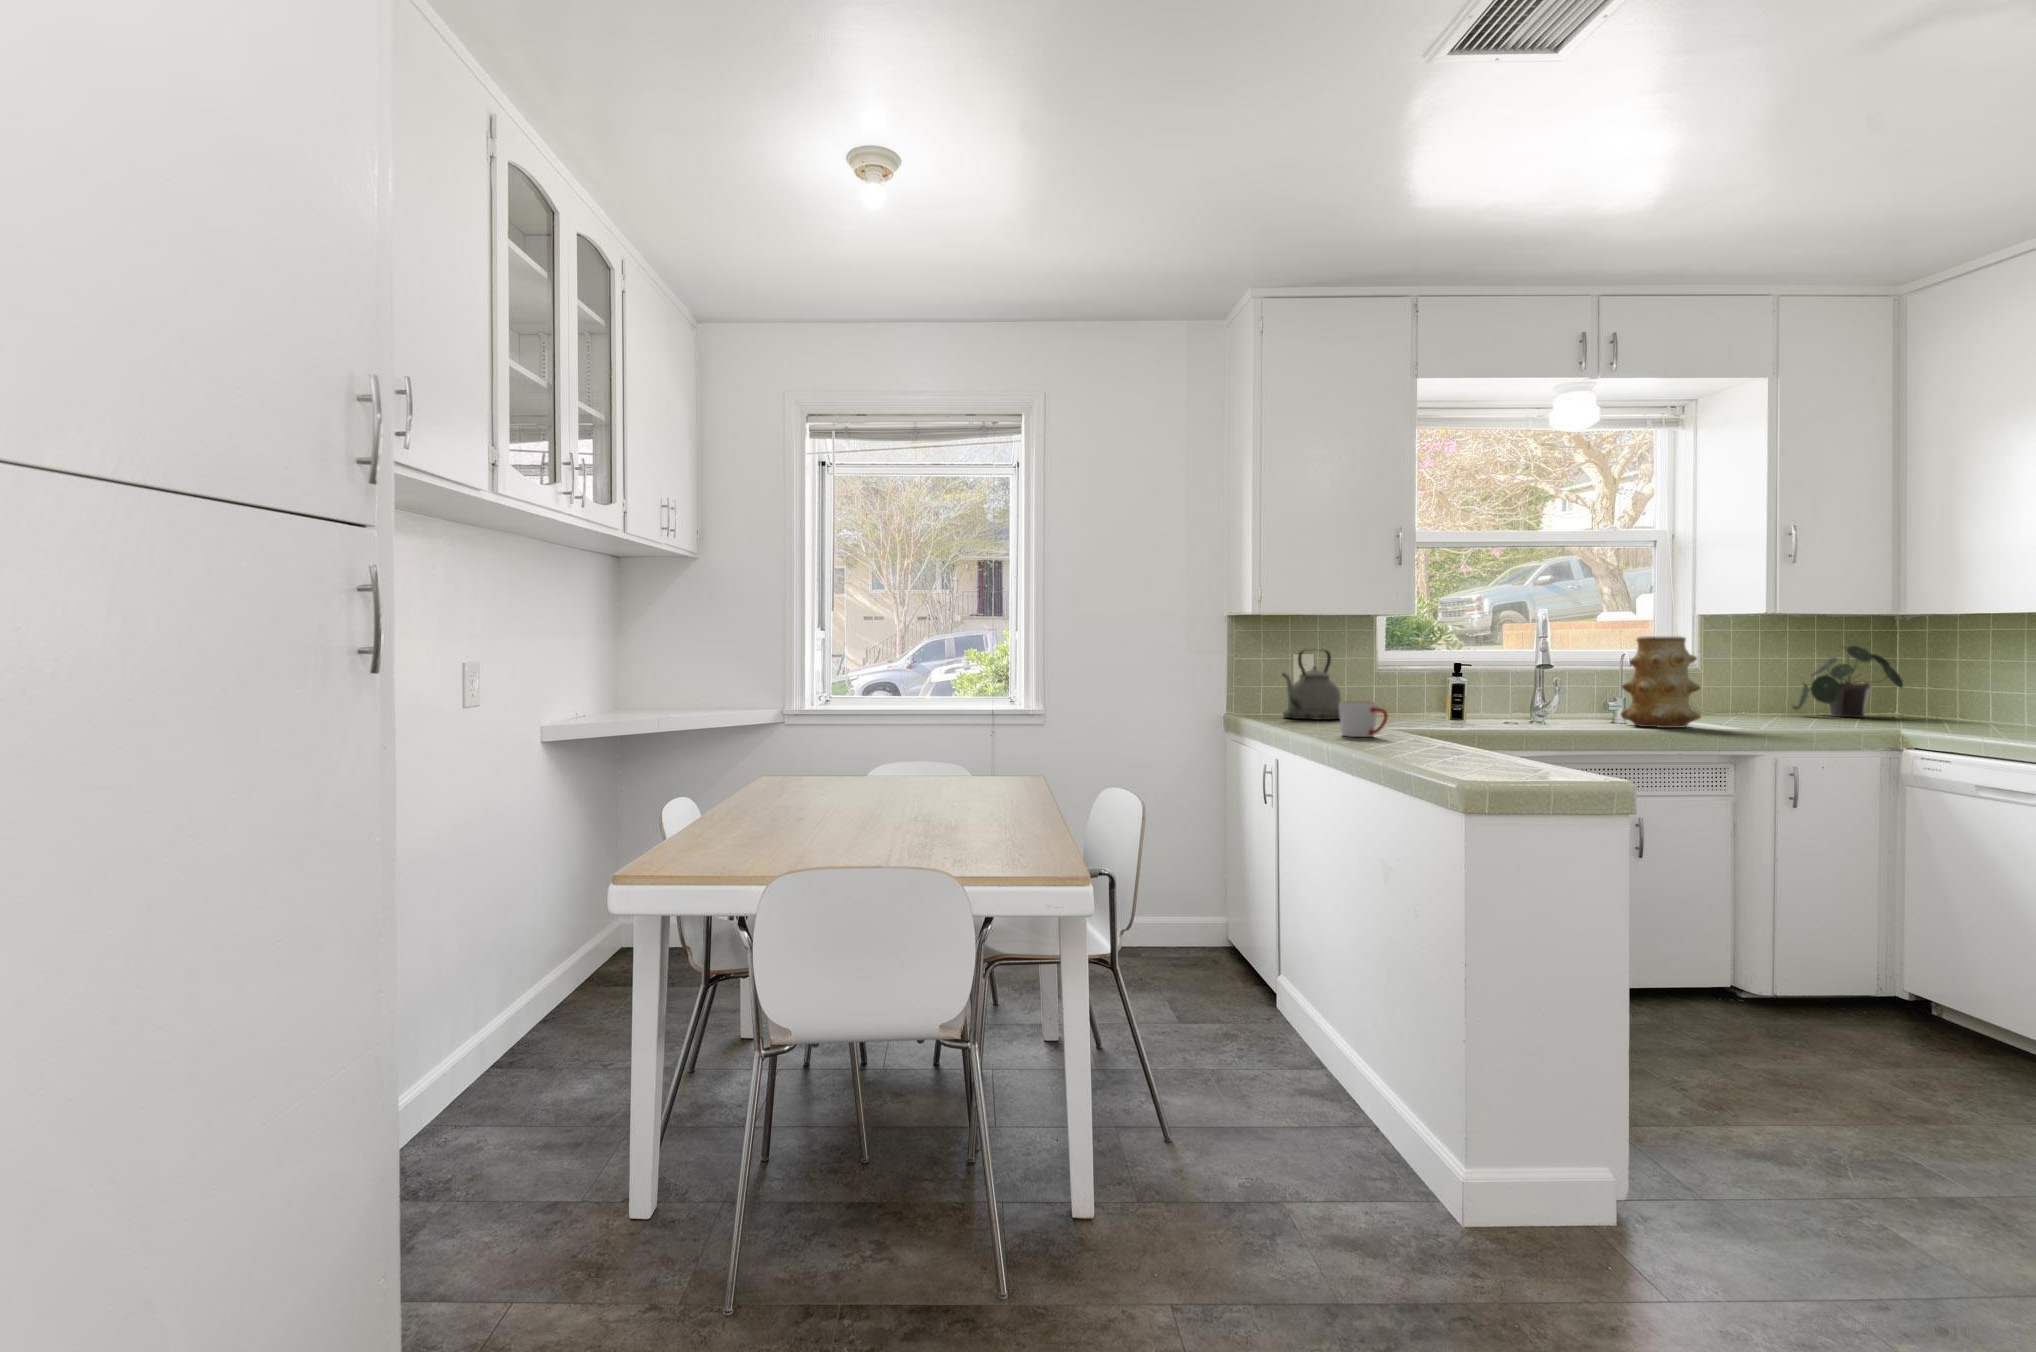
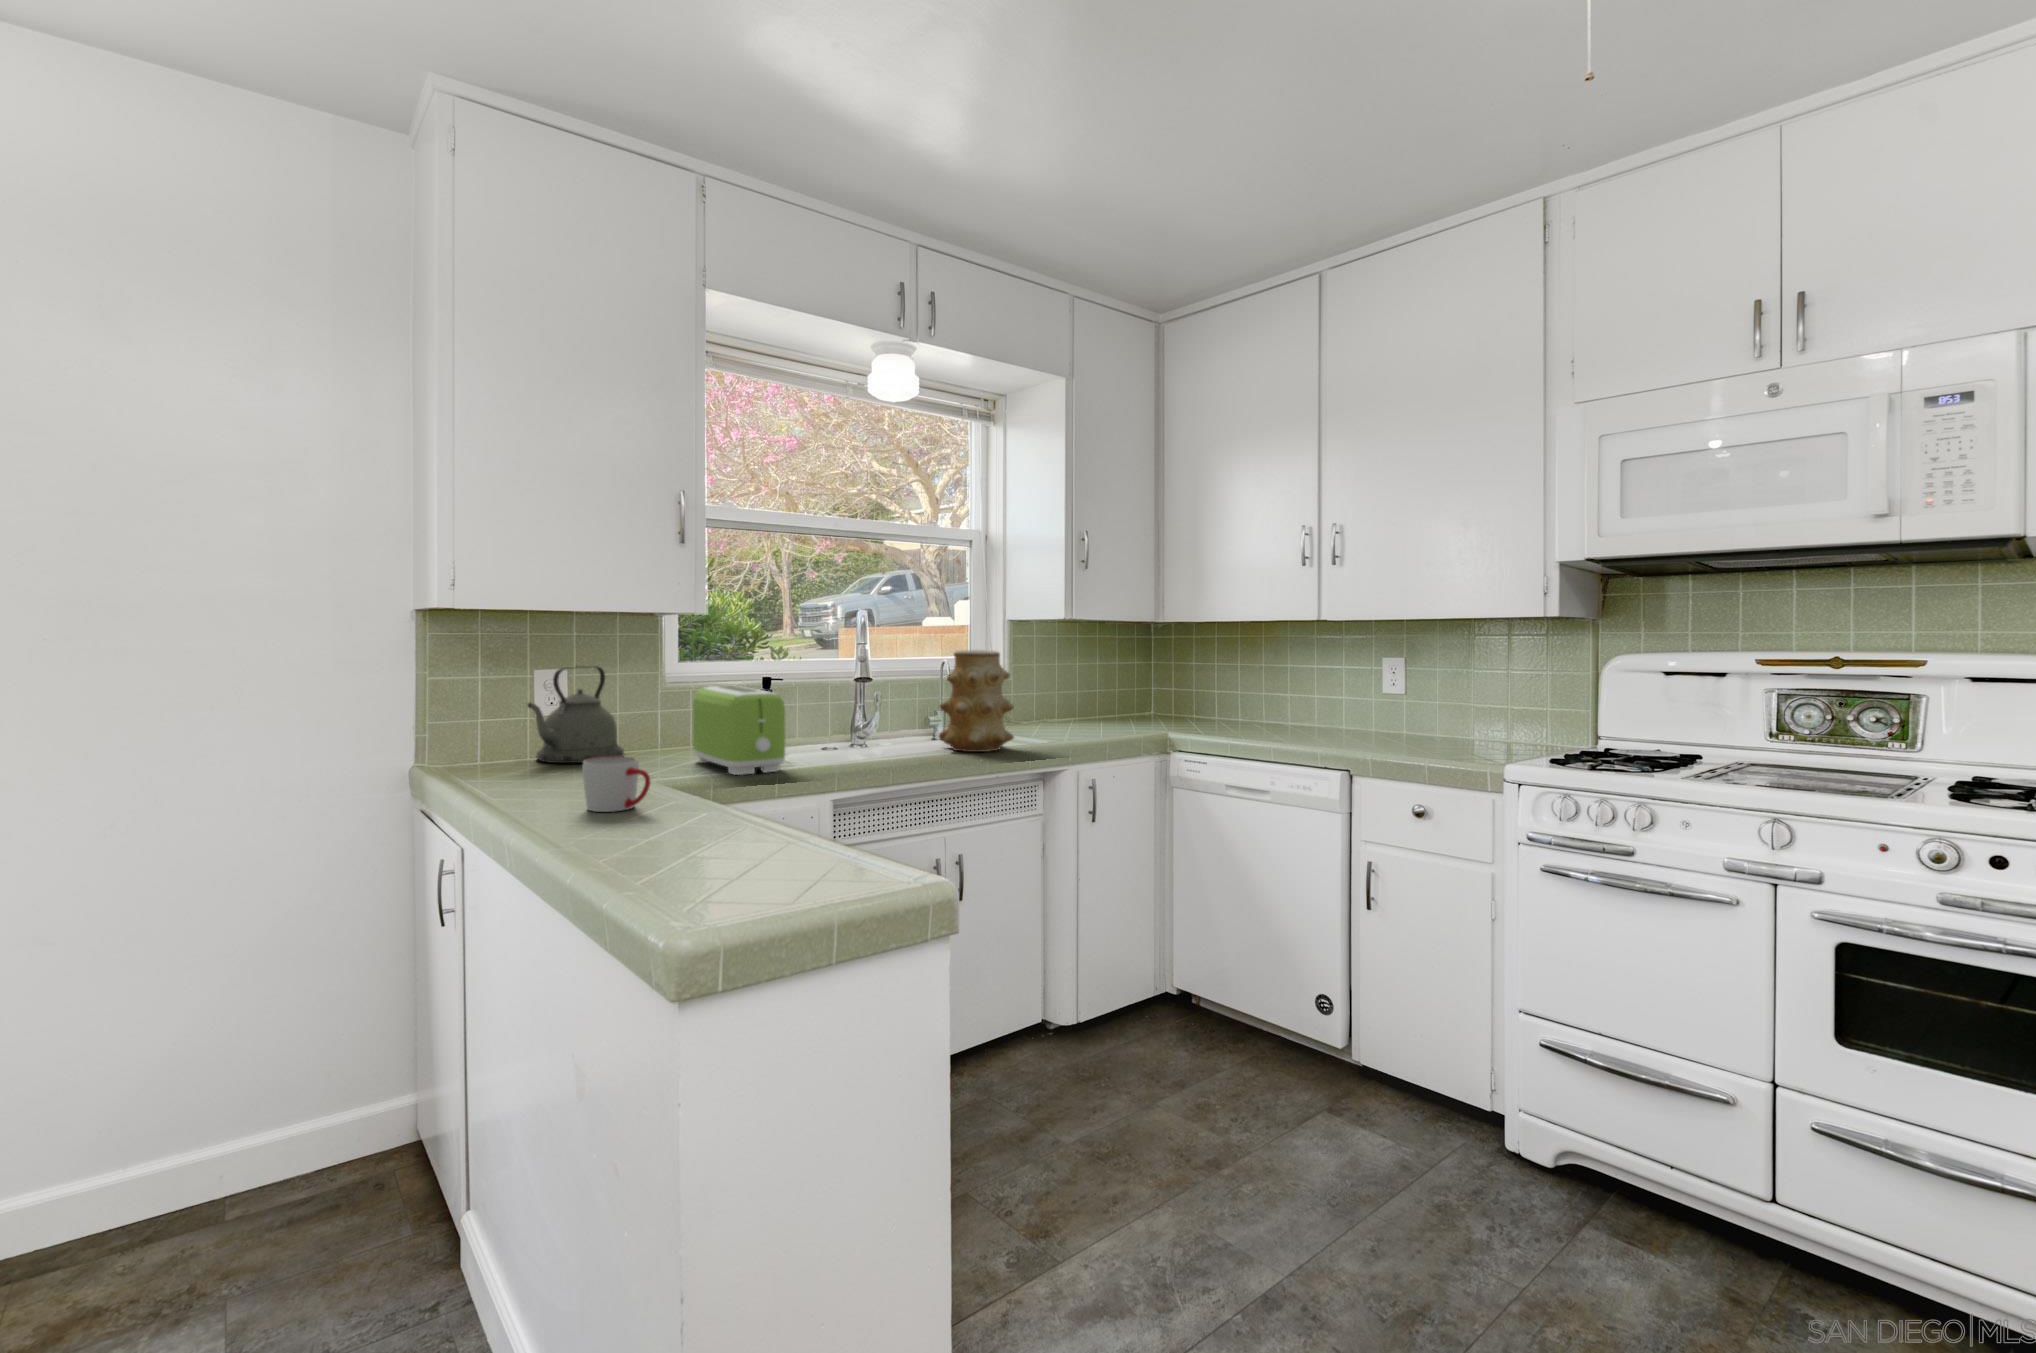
potted plant: present [1793,646,1903,717] -> none [1081,651,1166,719]
toaster: none [1401,664,1480,728] -> present [693,686,785,775]

